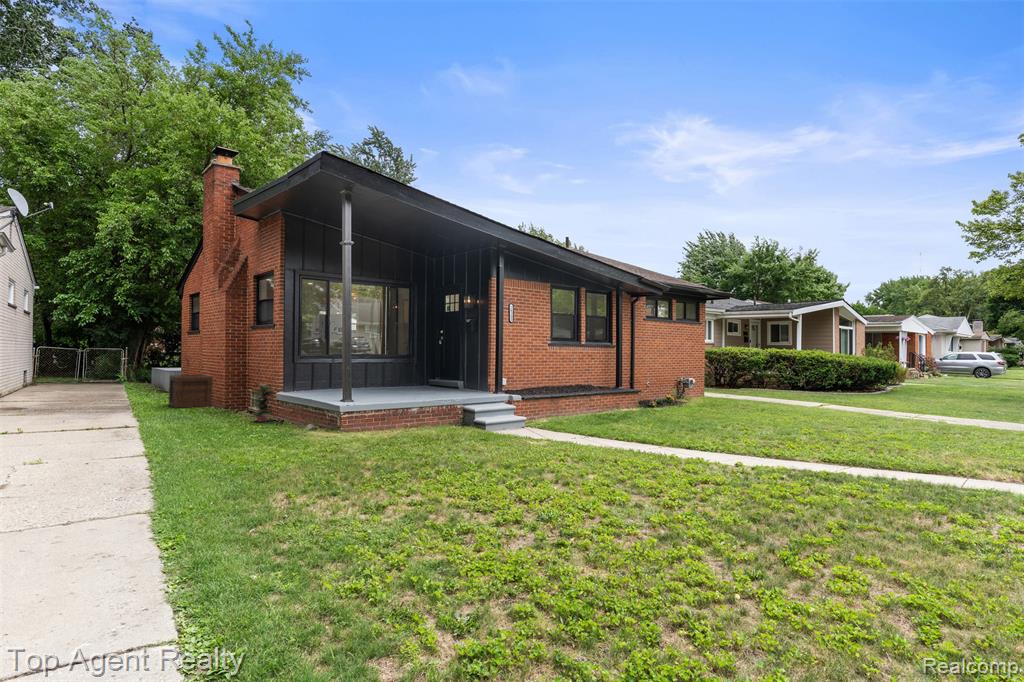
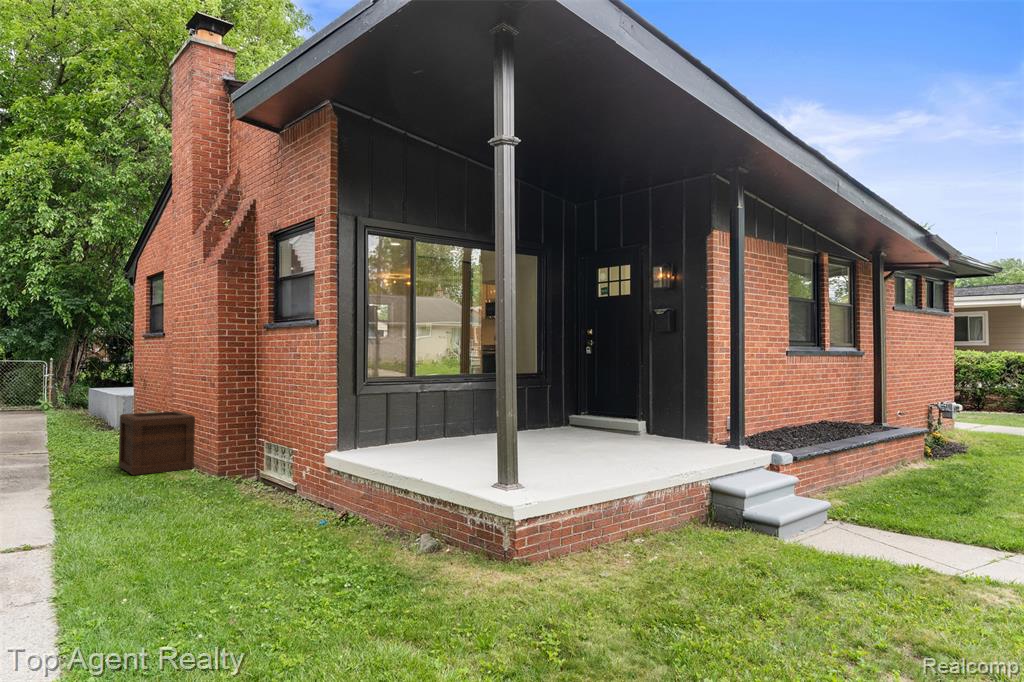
decorative plant: present [251,383,275,421] -> none [279,439,336,517]

